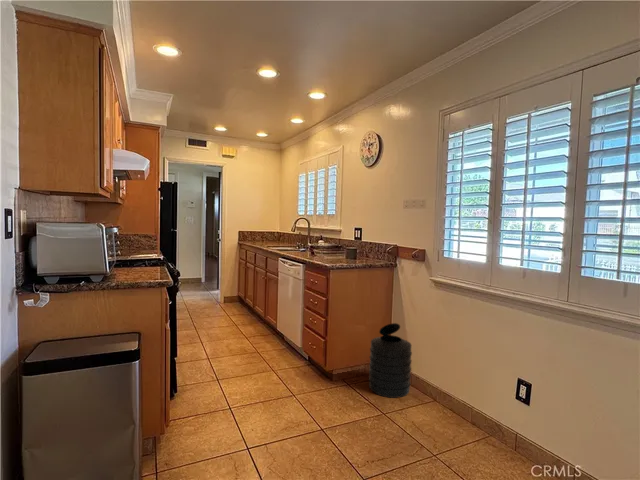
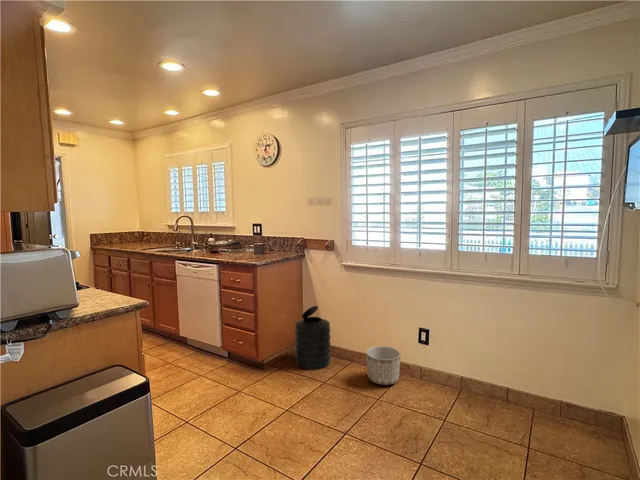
planter: none [439,388,487,442] -> present [366,346,401,385]

